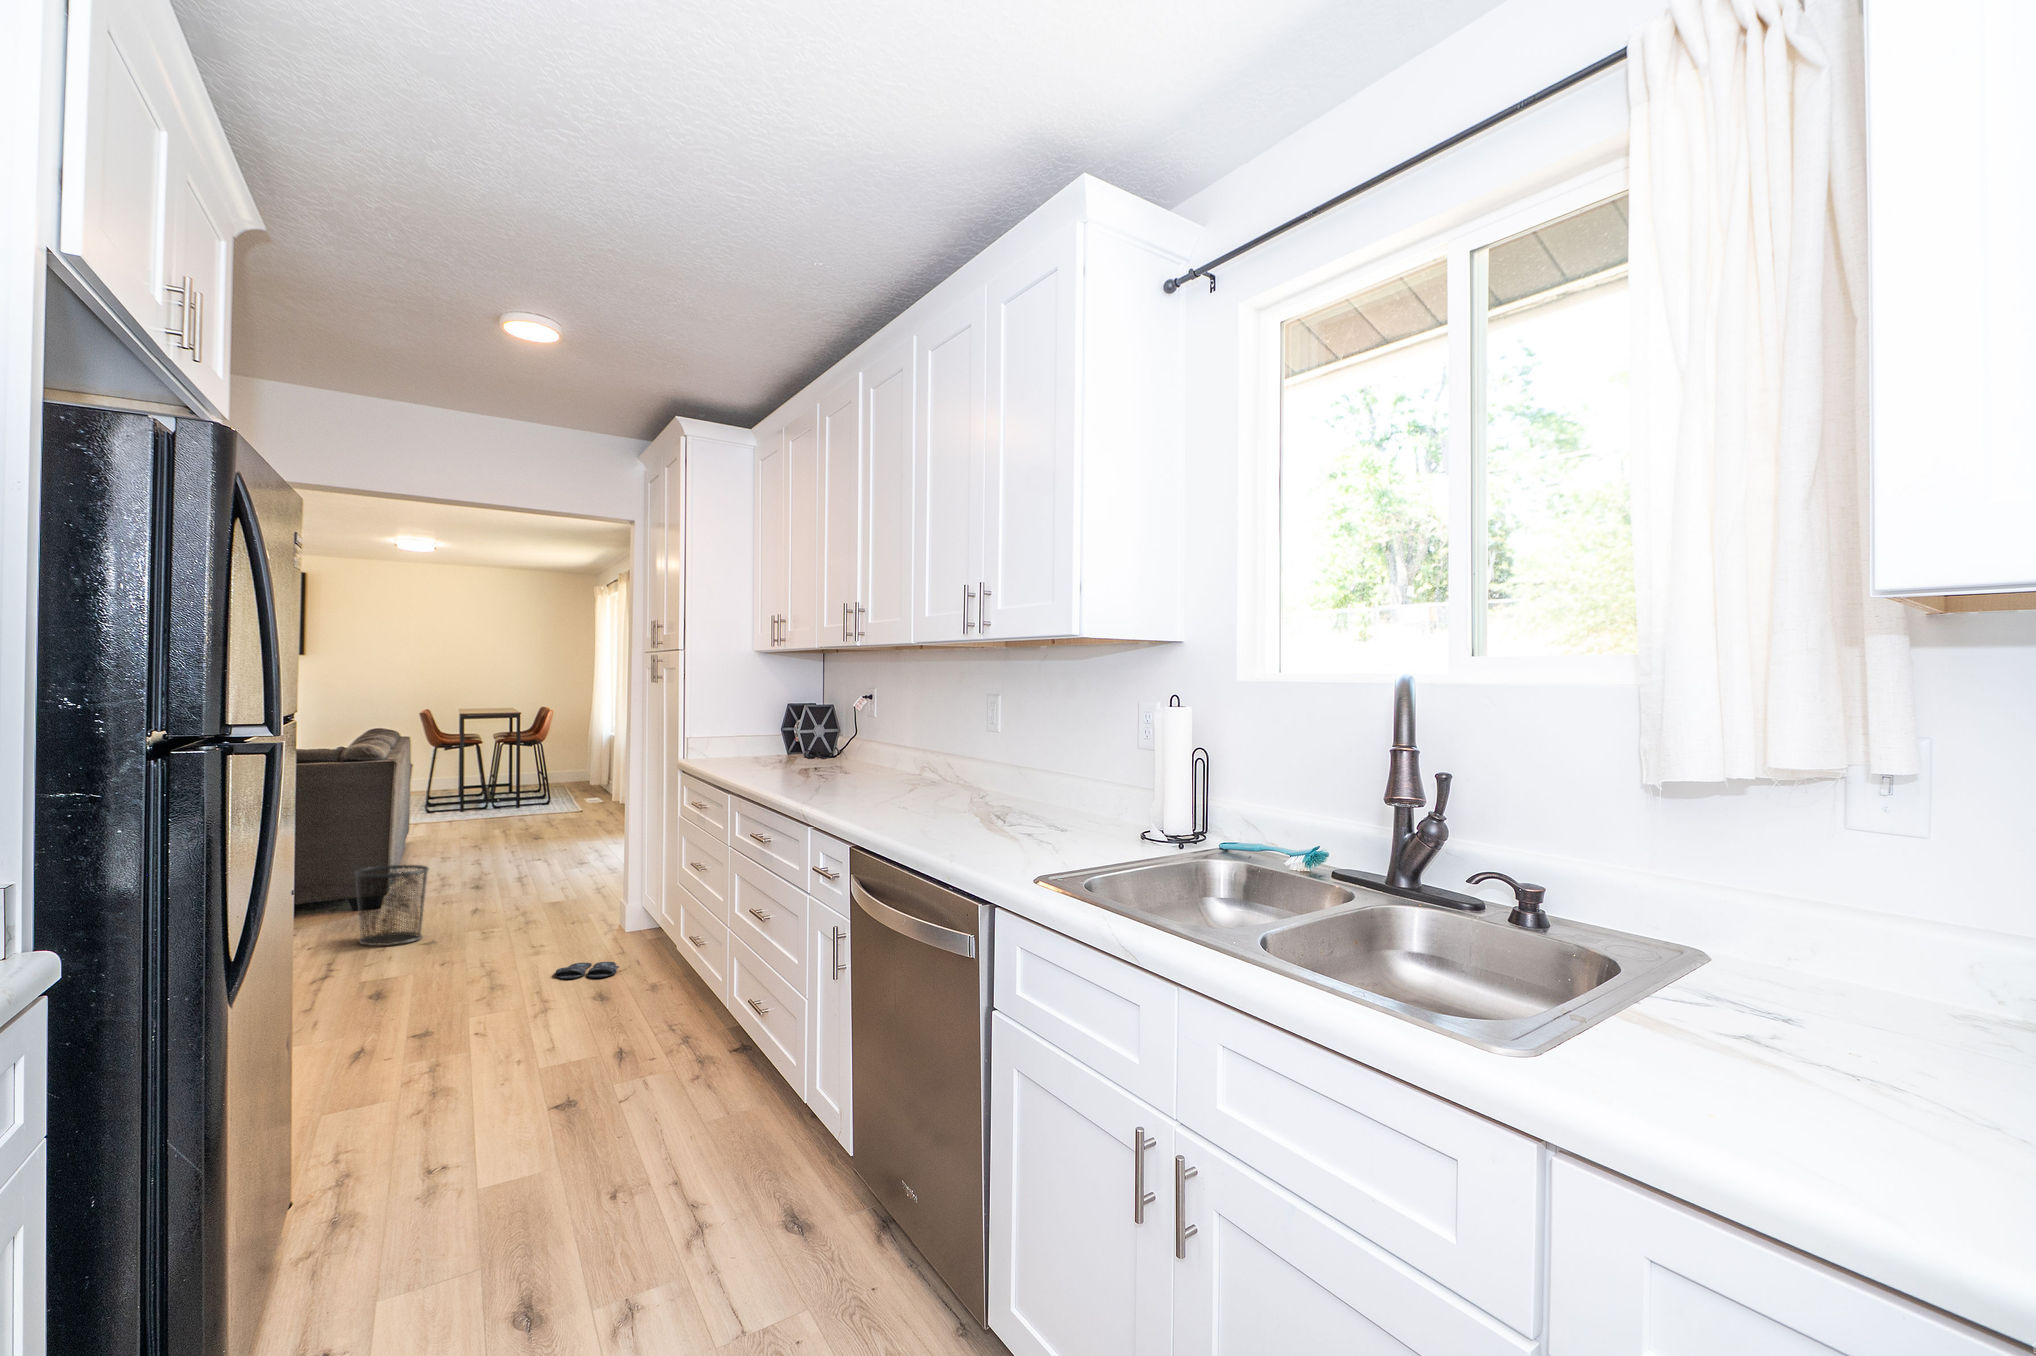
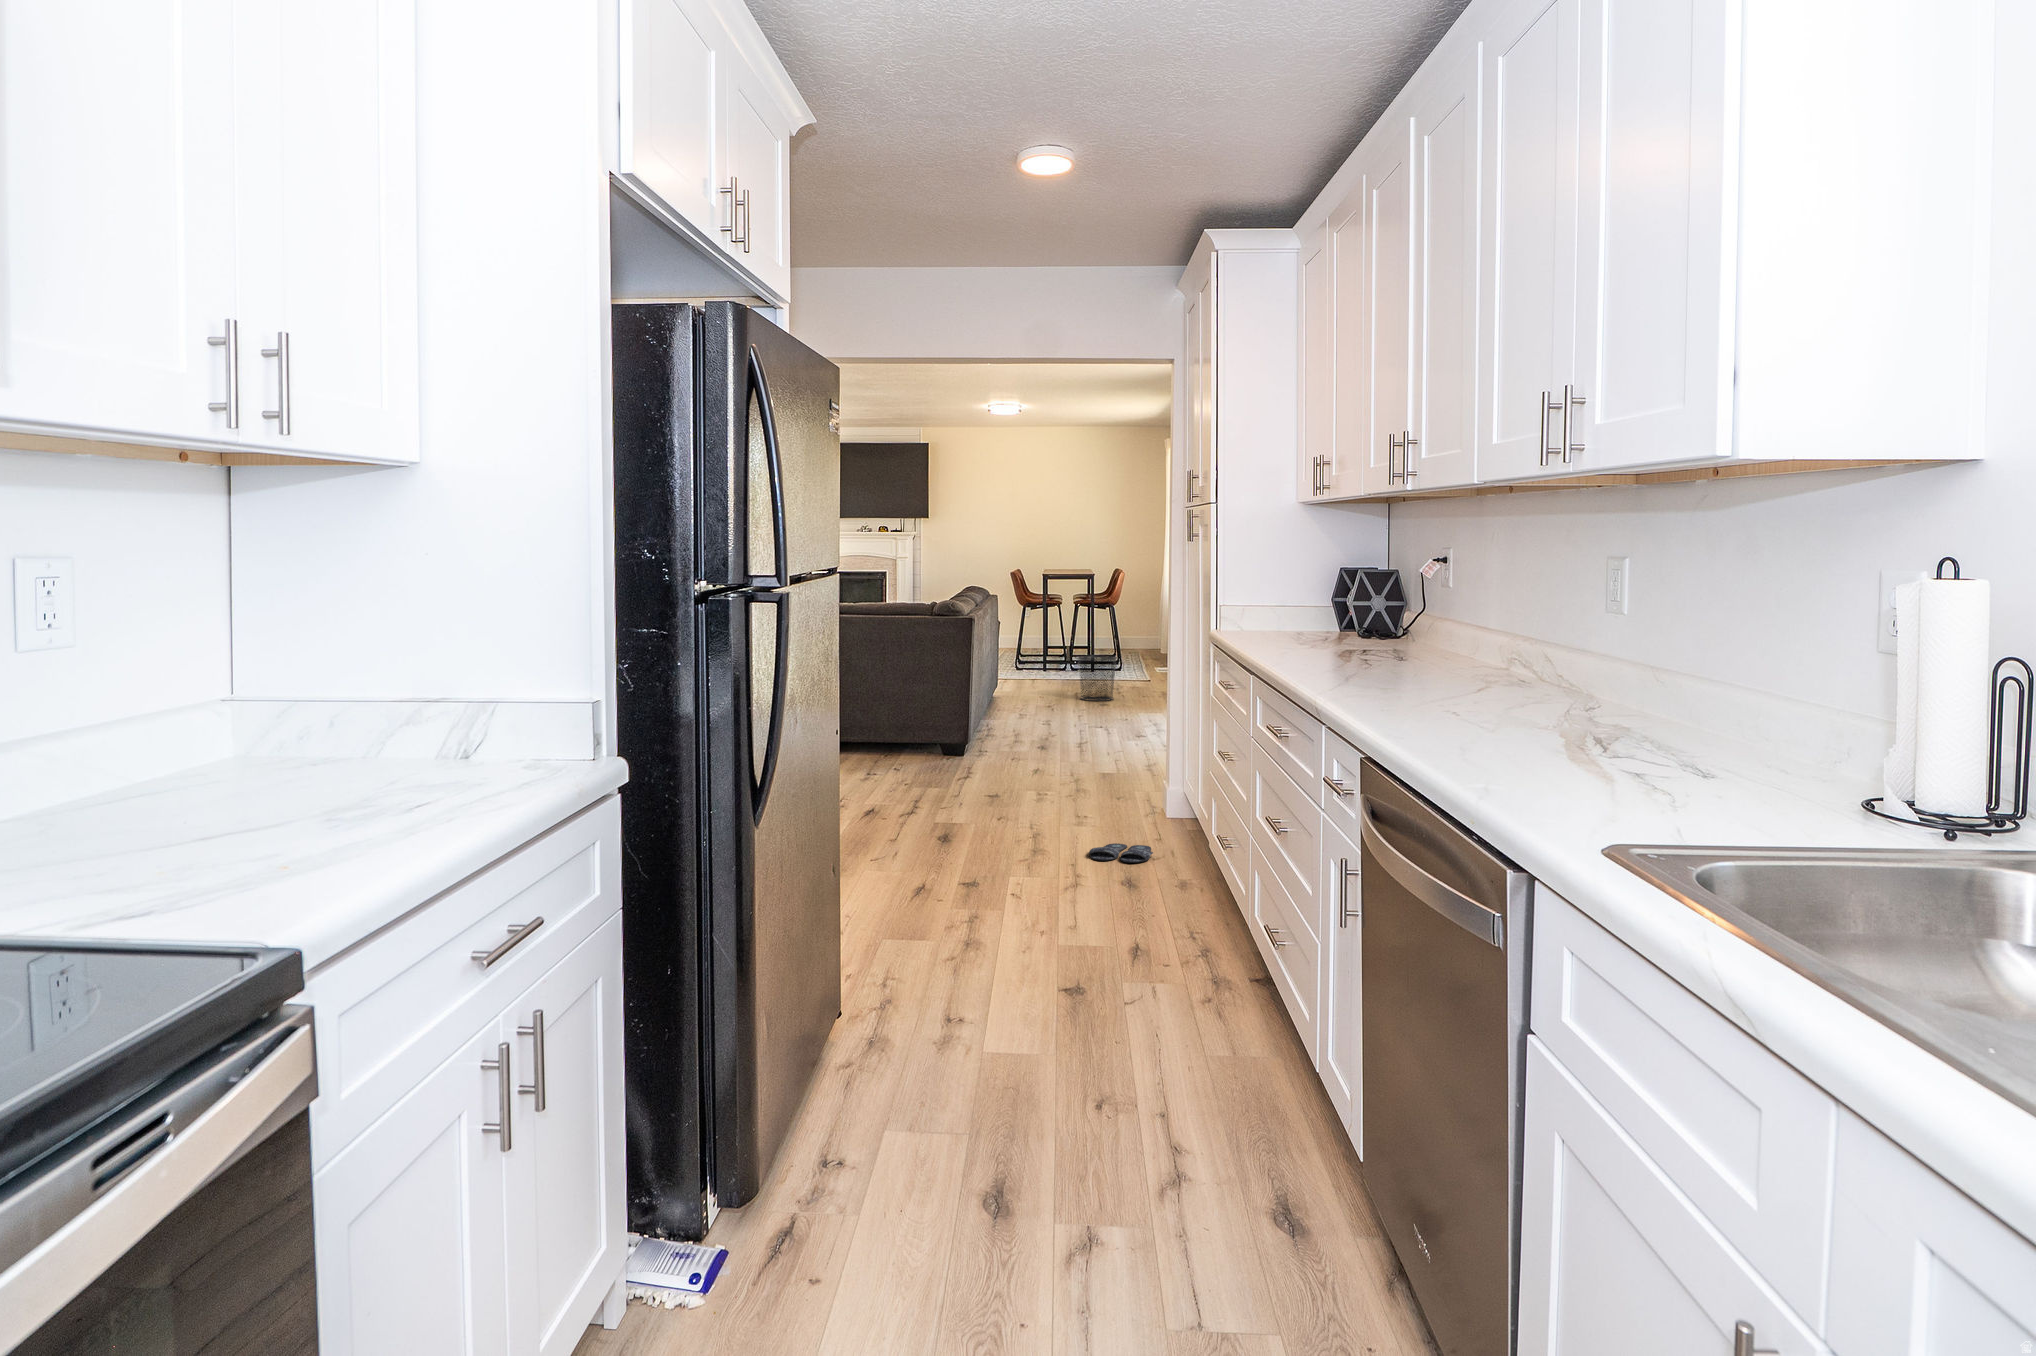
waste bin: present [355,865,429,946] -> present [1078,656,1116,701]

